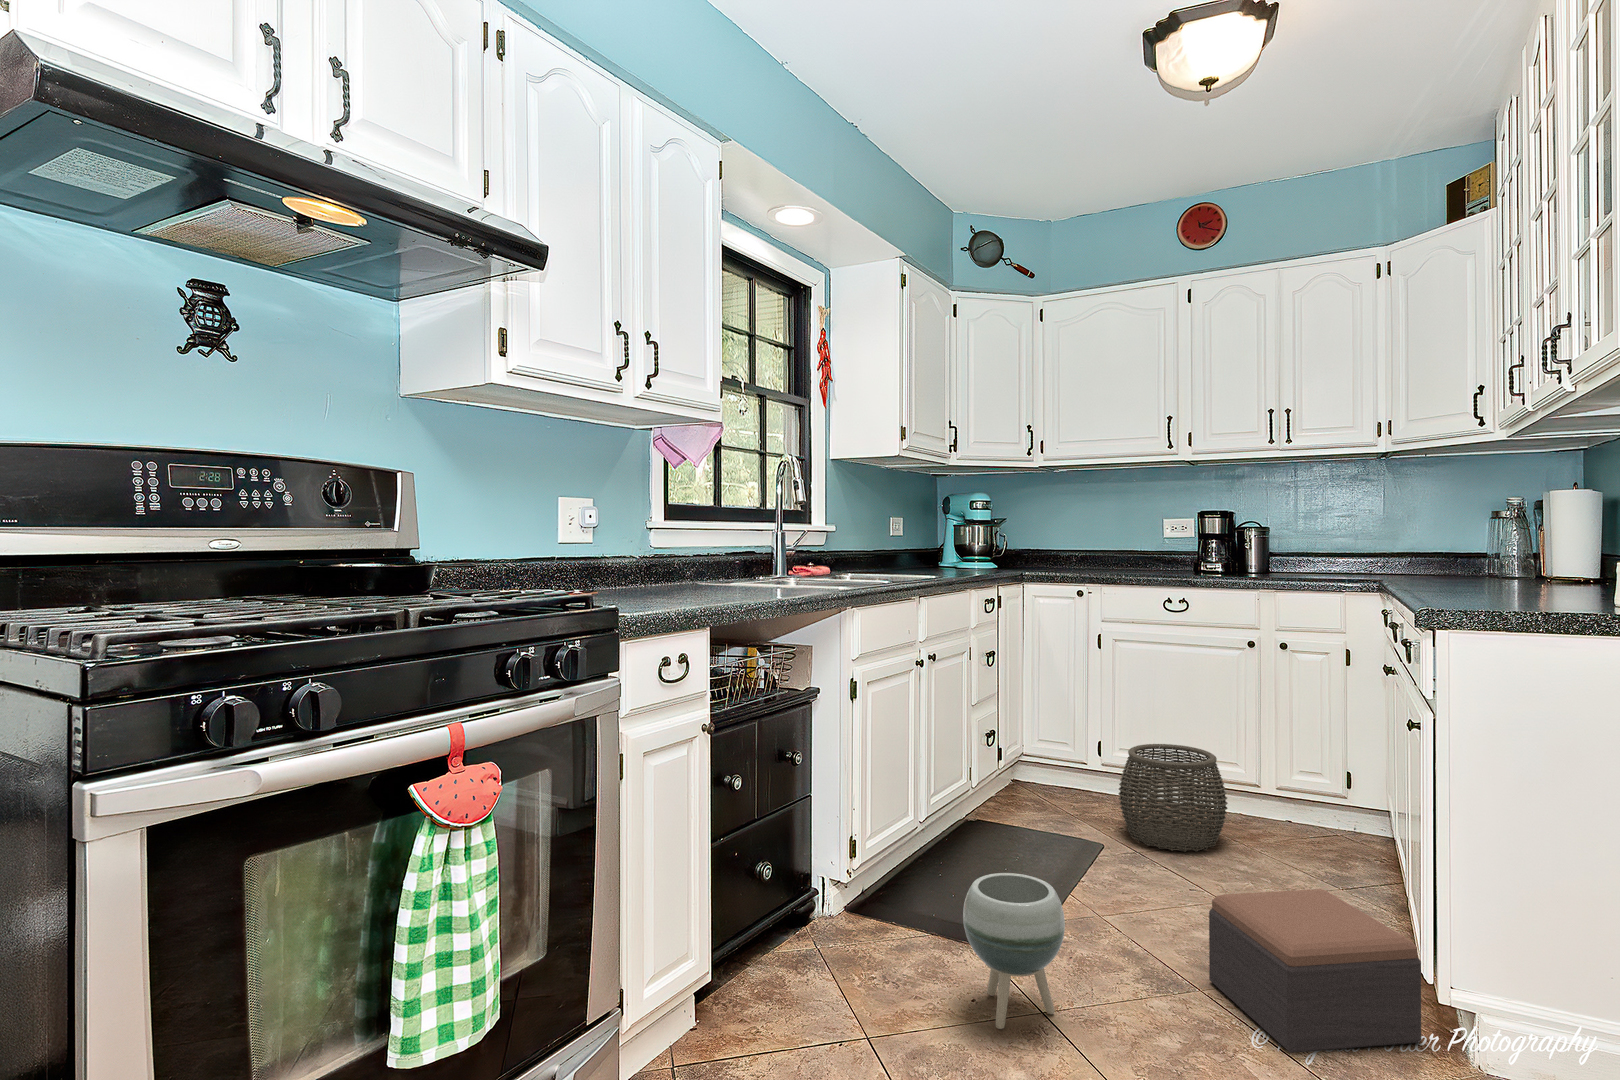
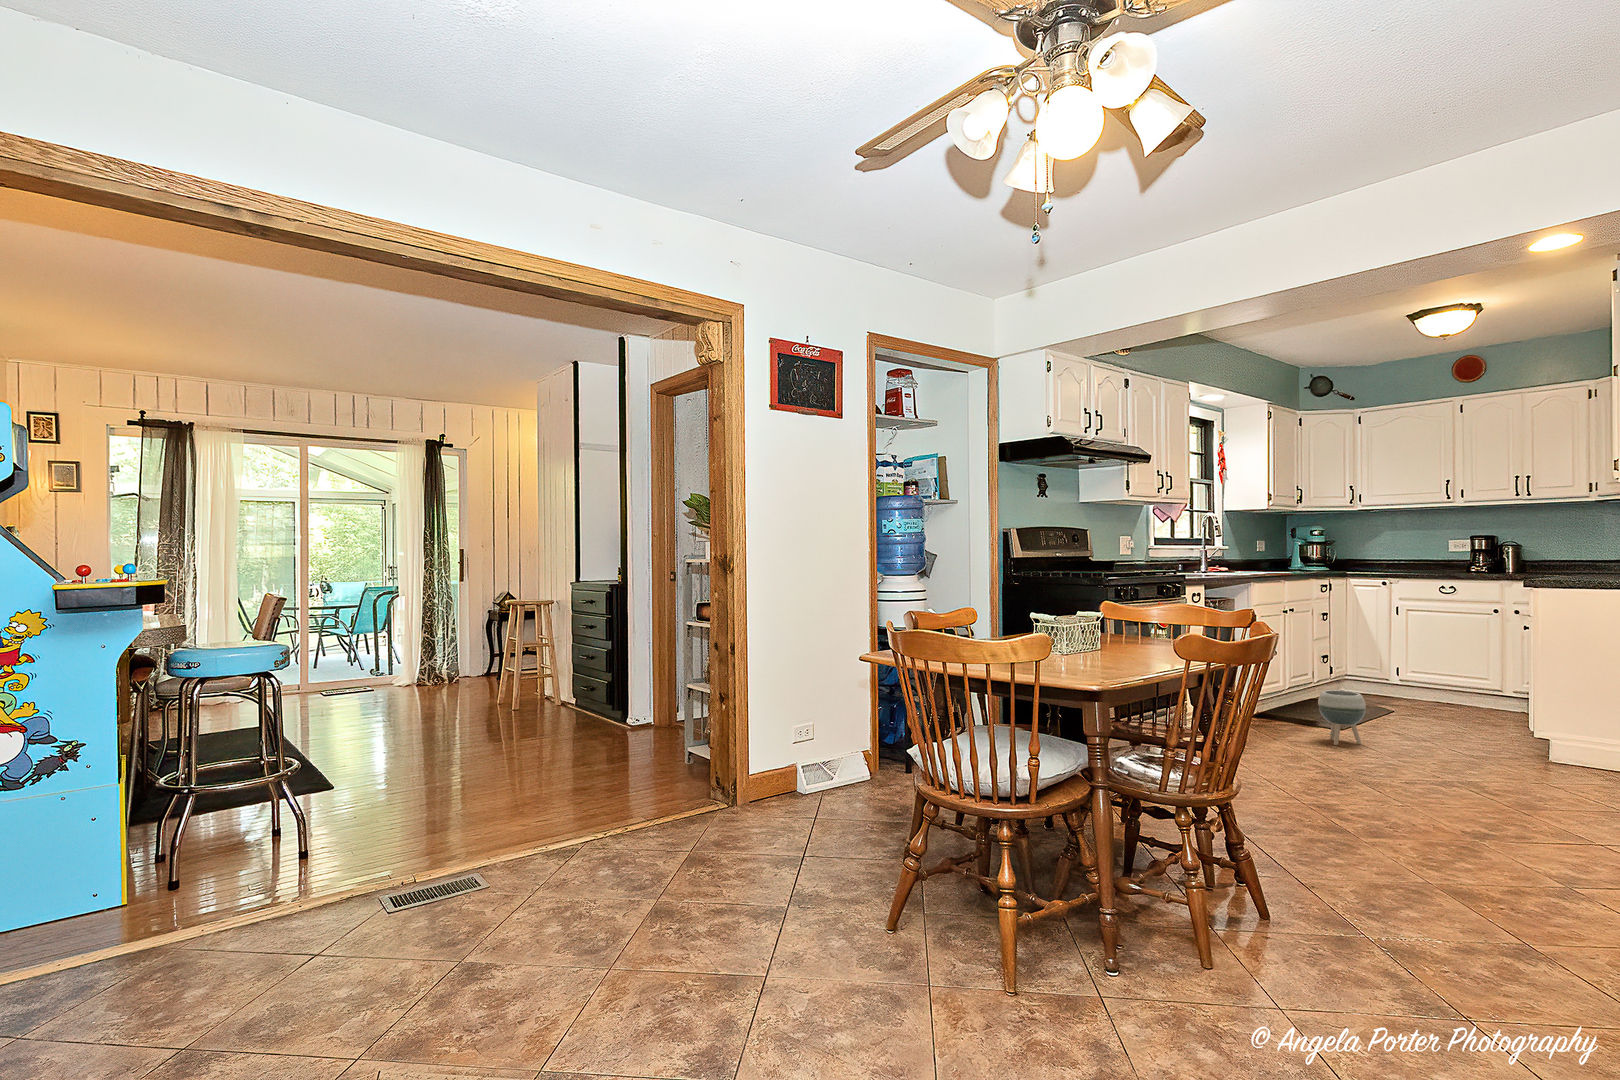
woven basket: present [1118,744,1228,852] -> none [1408,665,1476,718]
footstool: present [1209,889,1421,1053] -> none [1440,706,1539,760]

